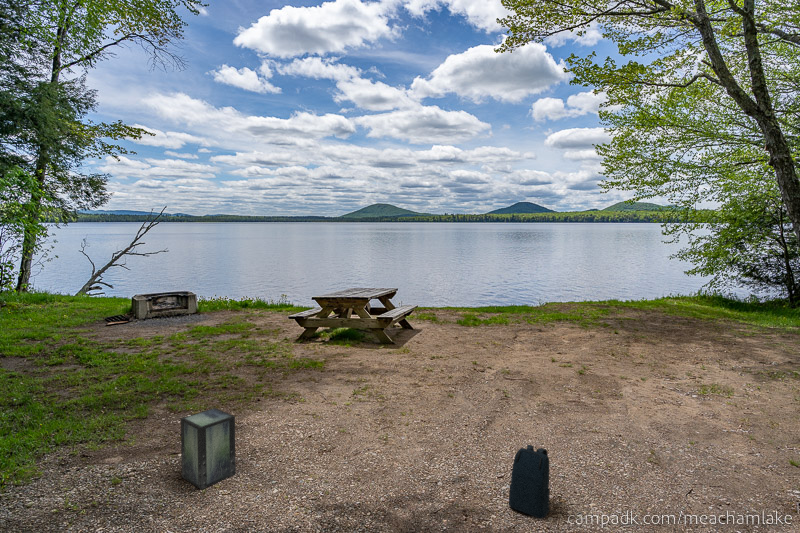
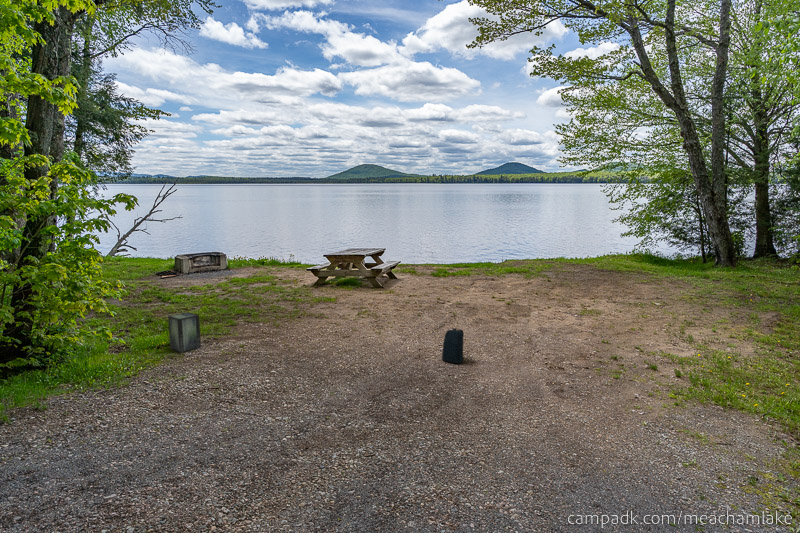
storage box: present [181,408,236,490] -> present [168,312,201,353]

